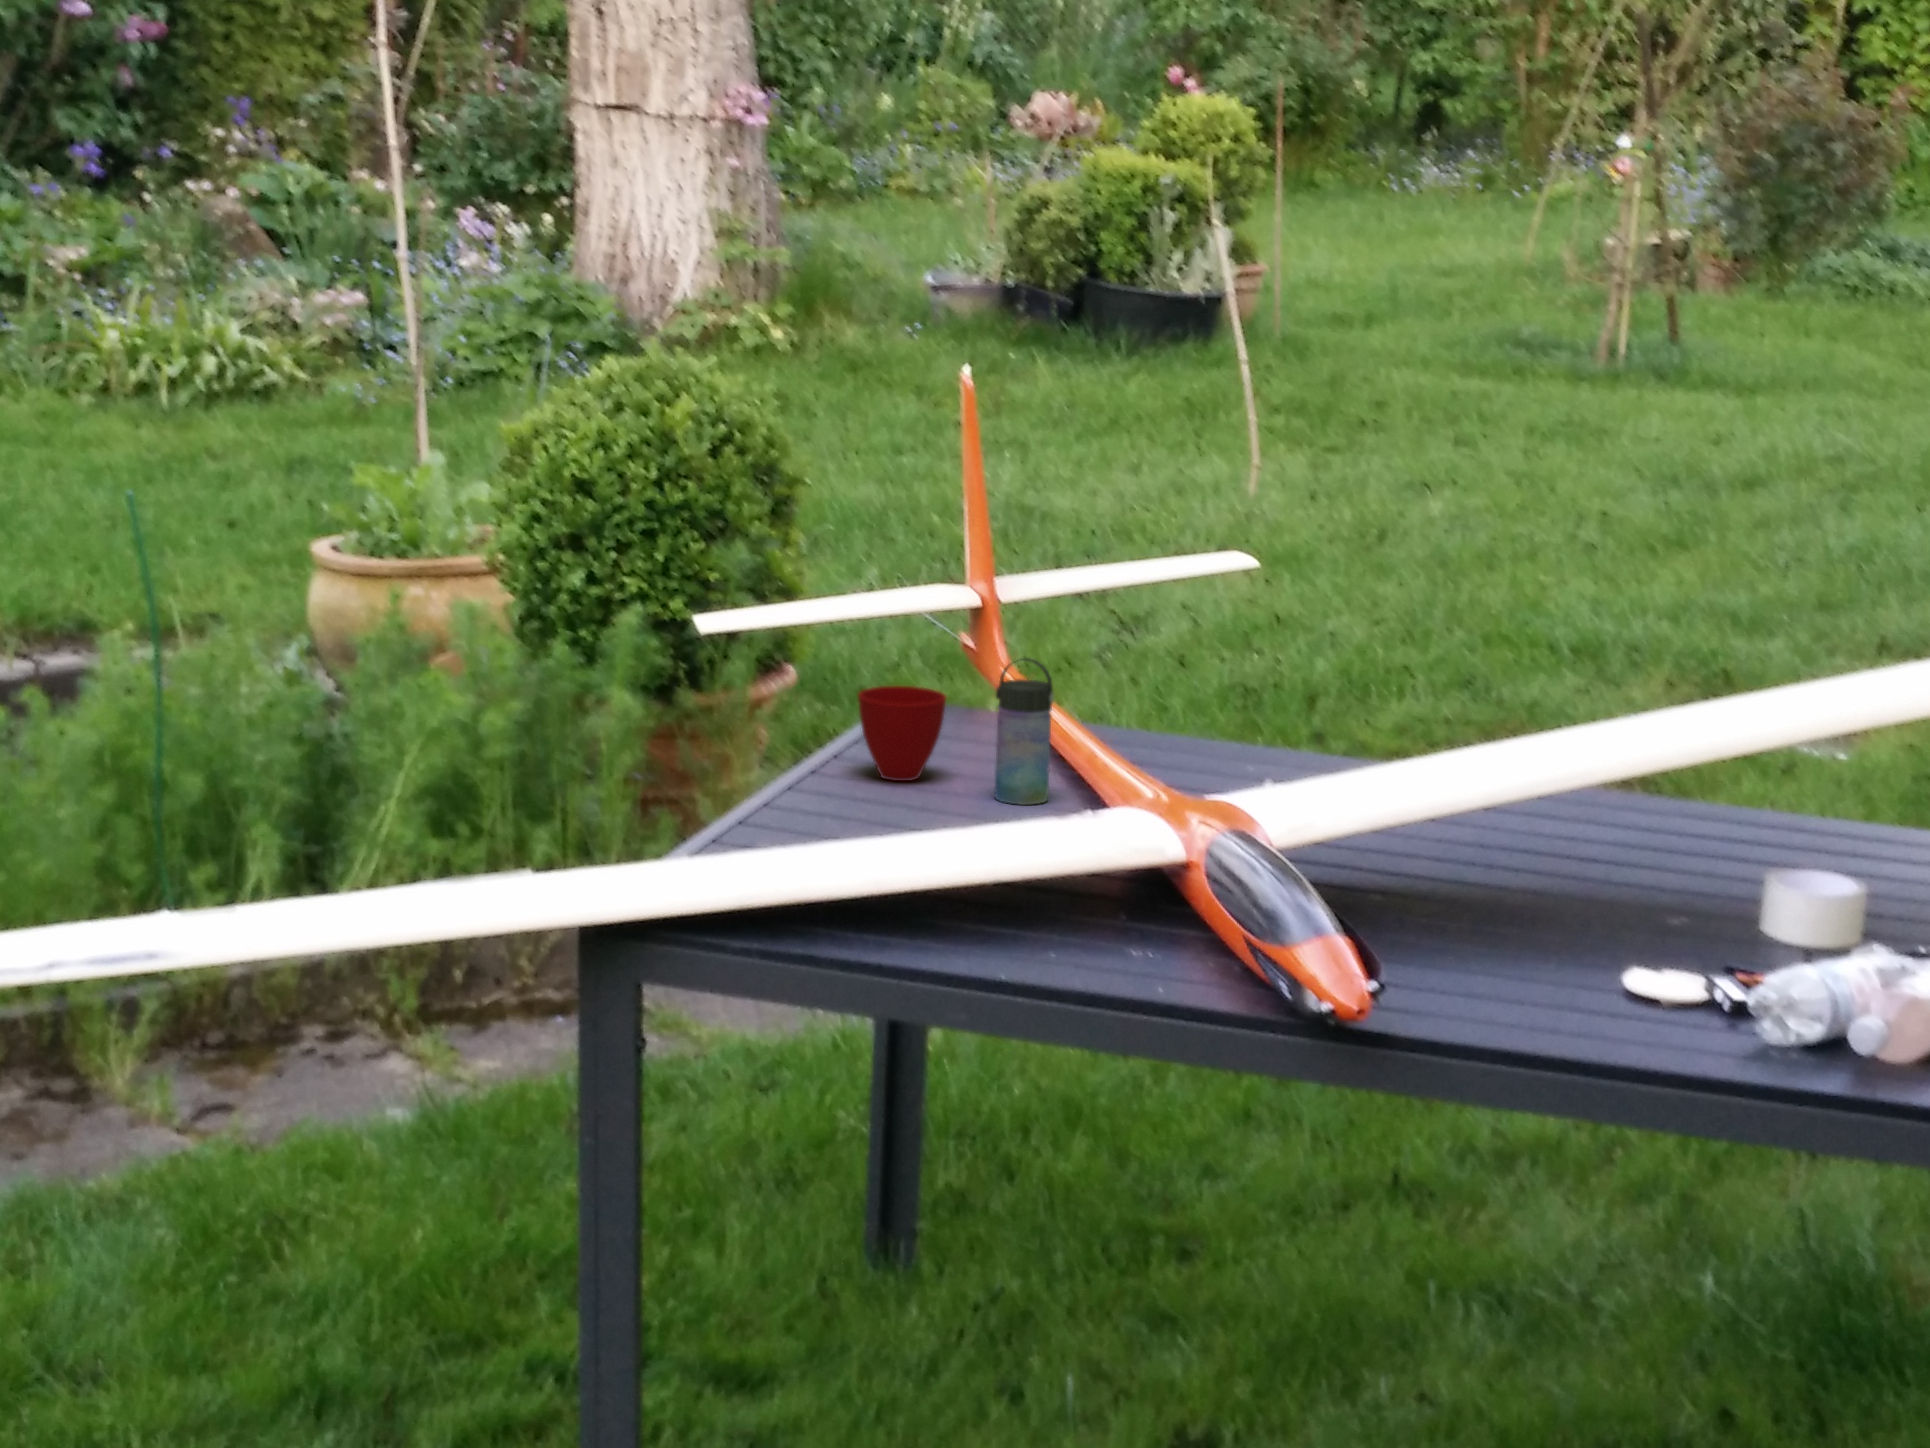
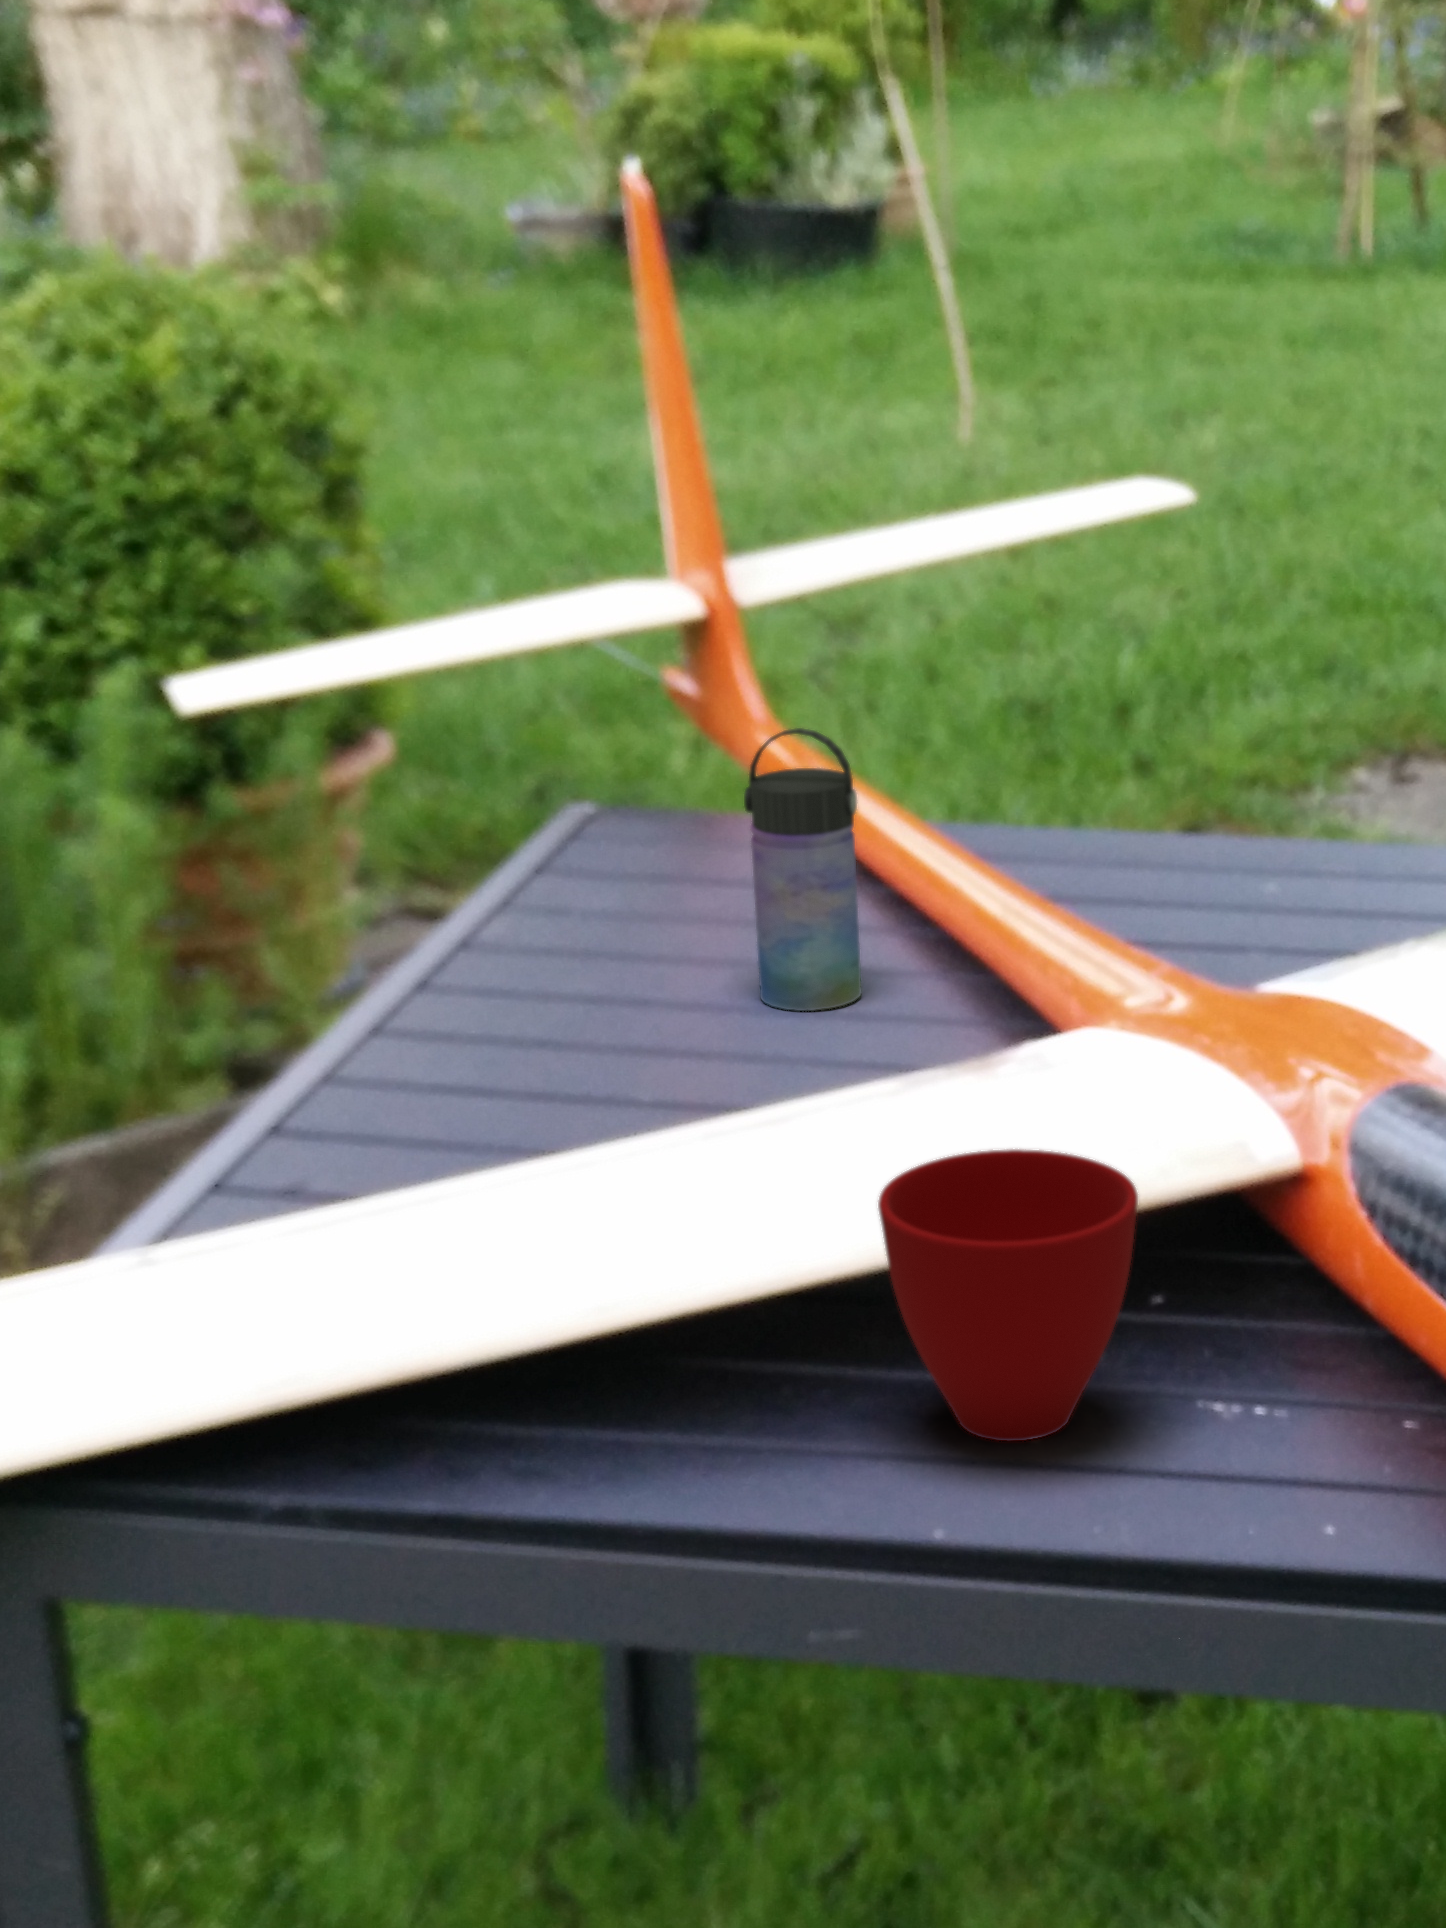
cup: present [858,686,946,781] -> present [878,1149,1138,1441]

